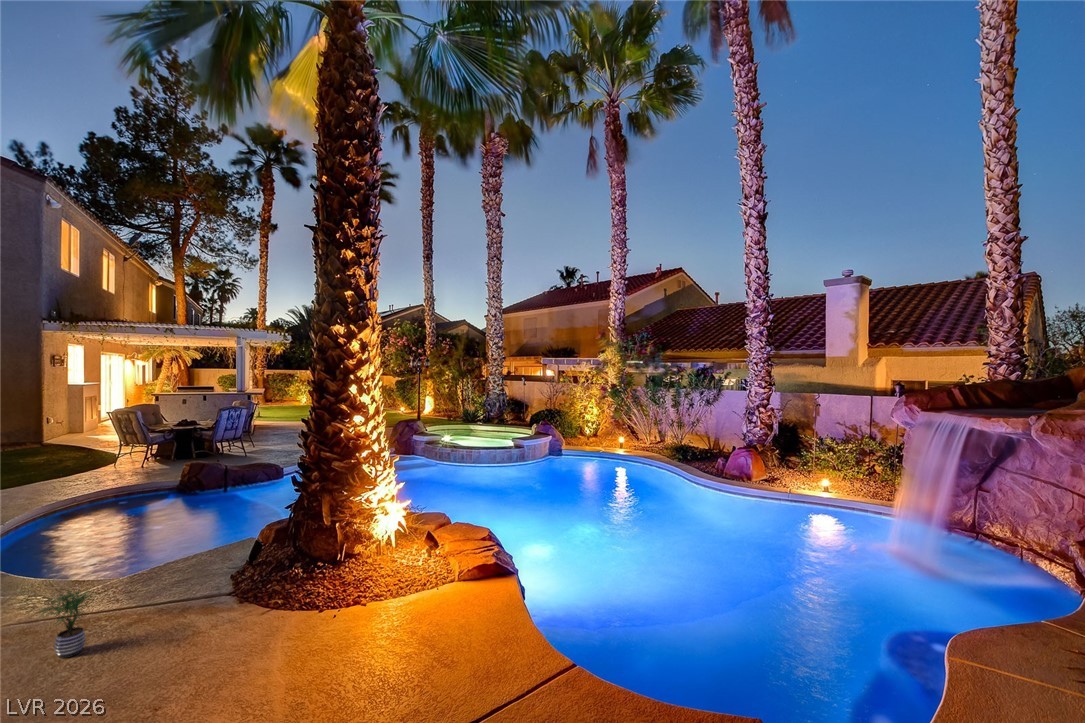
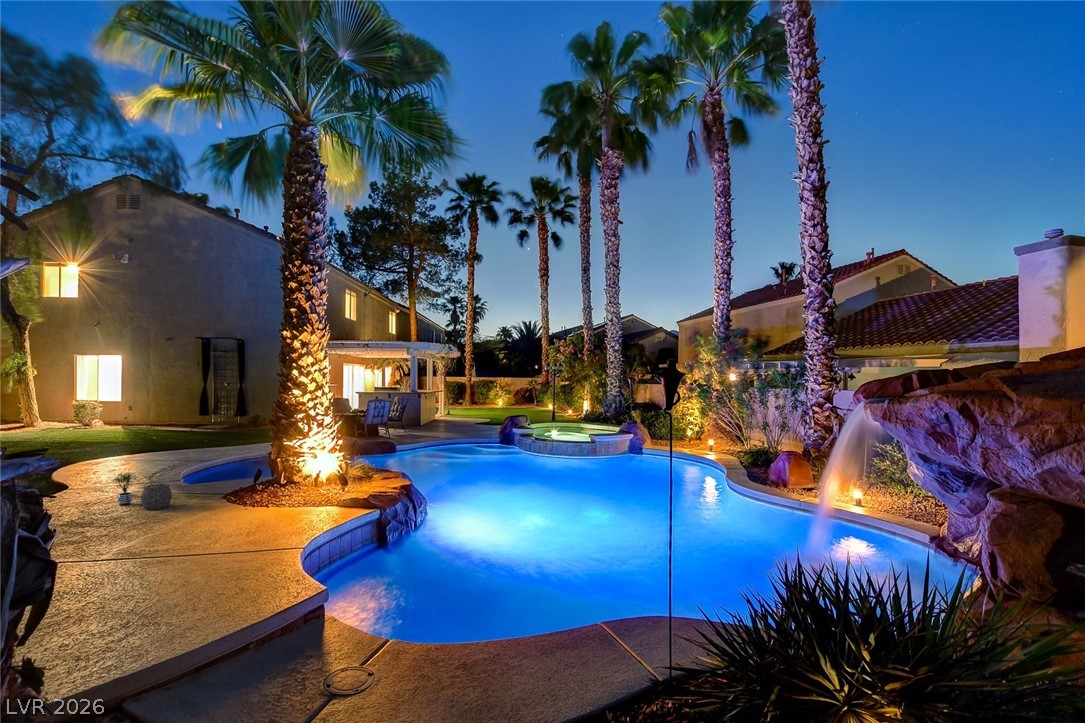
woven basket: none [130,598,190,657] -> present [141,484,172,510]

